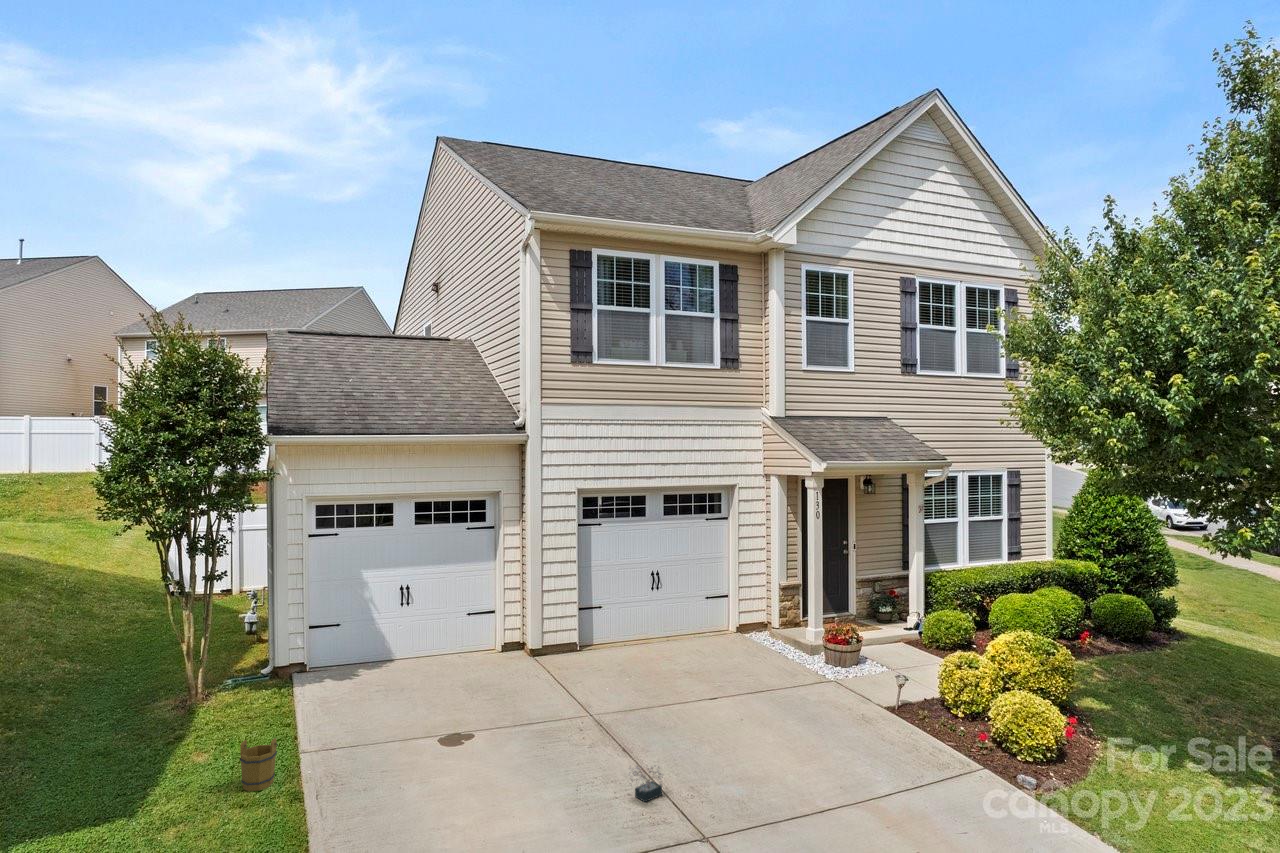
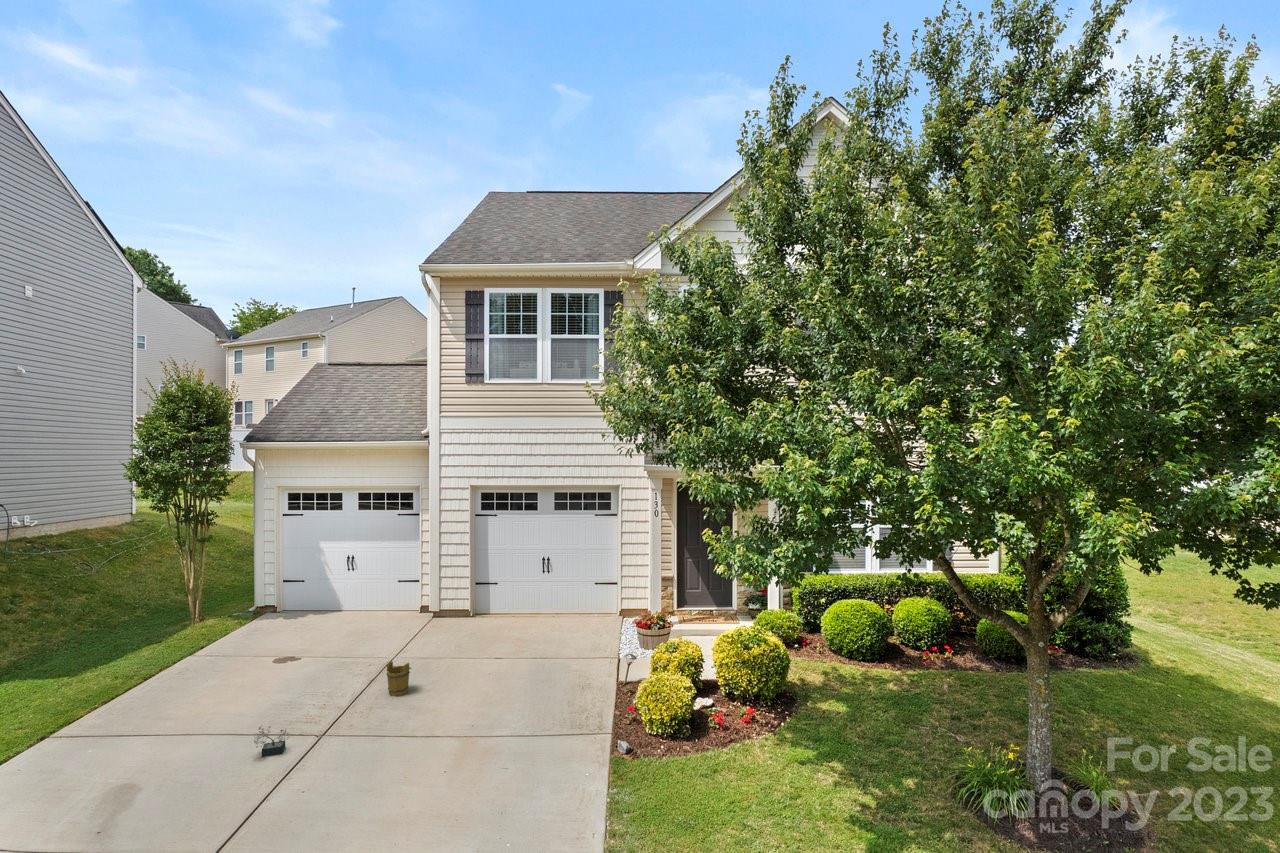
bucket: present [240,738,278,791] -> present [387,661,411,696]

